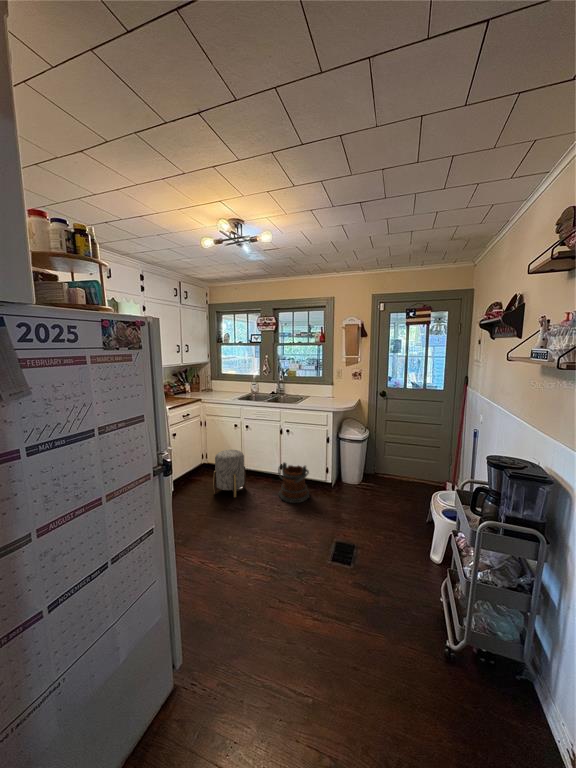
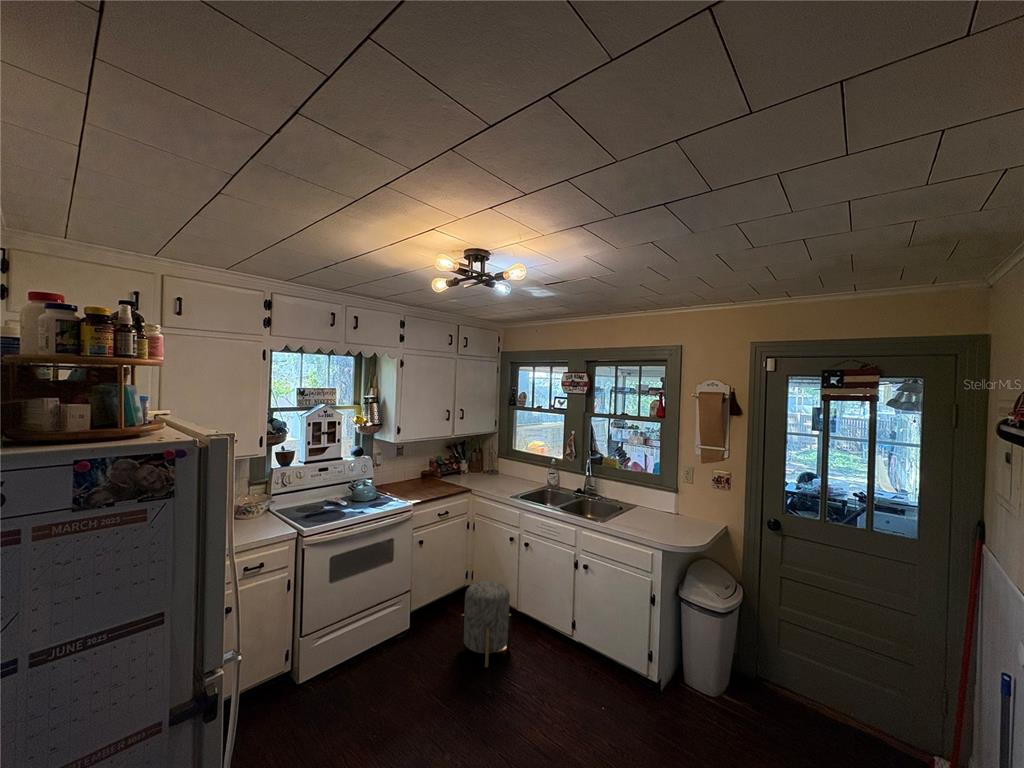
bucket: present [278,462,309,503] -> none [556,625,611,712]

